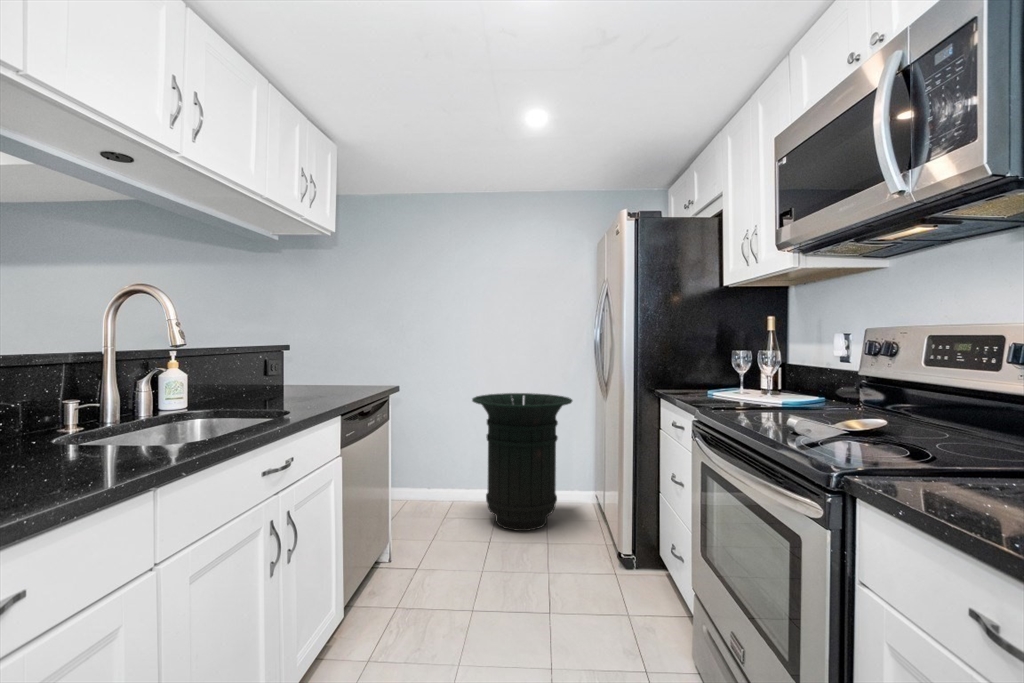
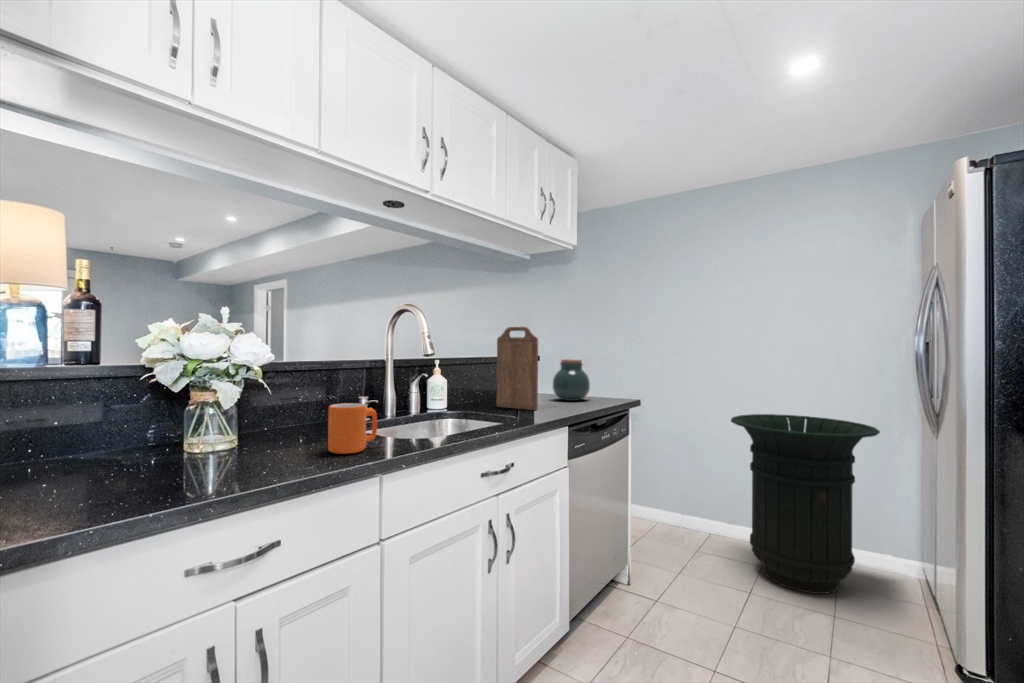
cutting board: none [253,315,305,403] -> present [496,327,538,410]
jar: none [312,350,352,392] -> present [553,359,590,401]
mug: none [53,404,128,470] -> present [328,403,377,454]

